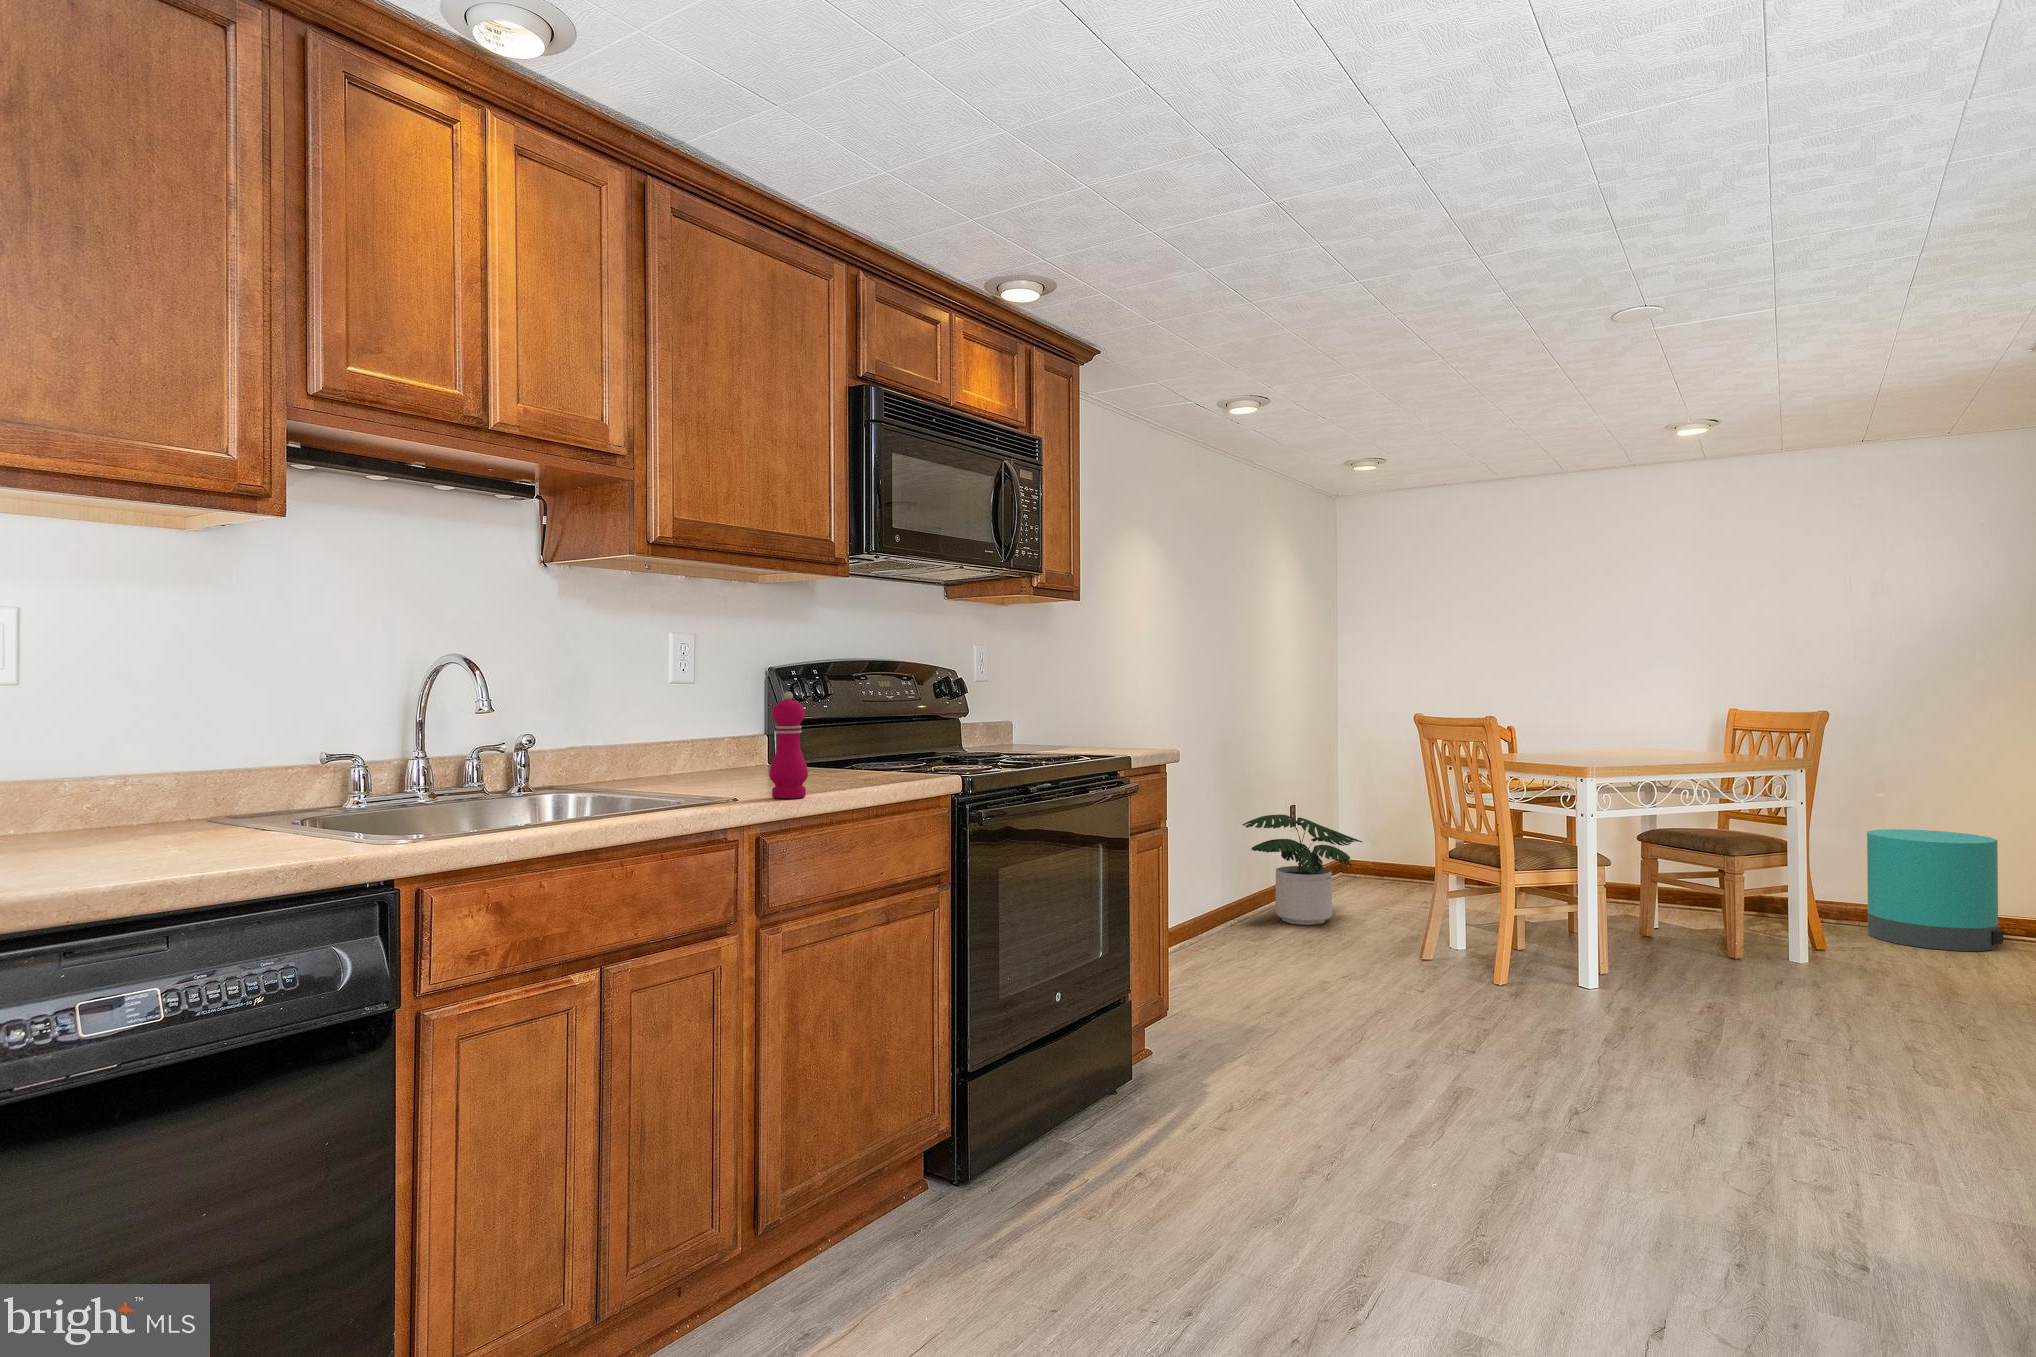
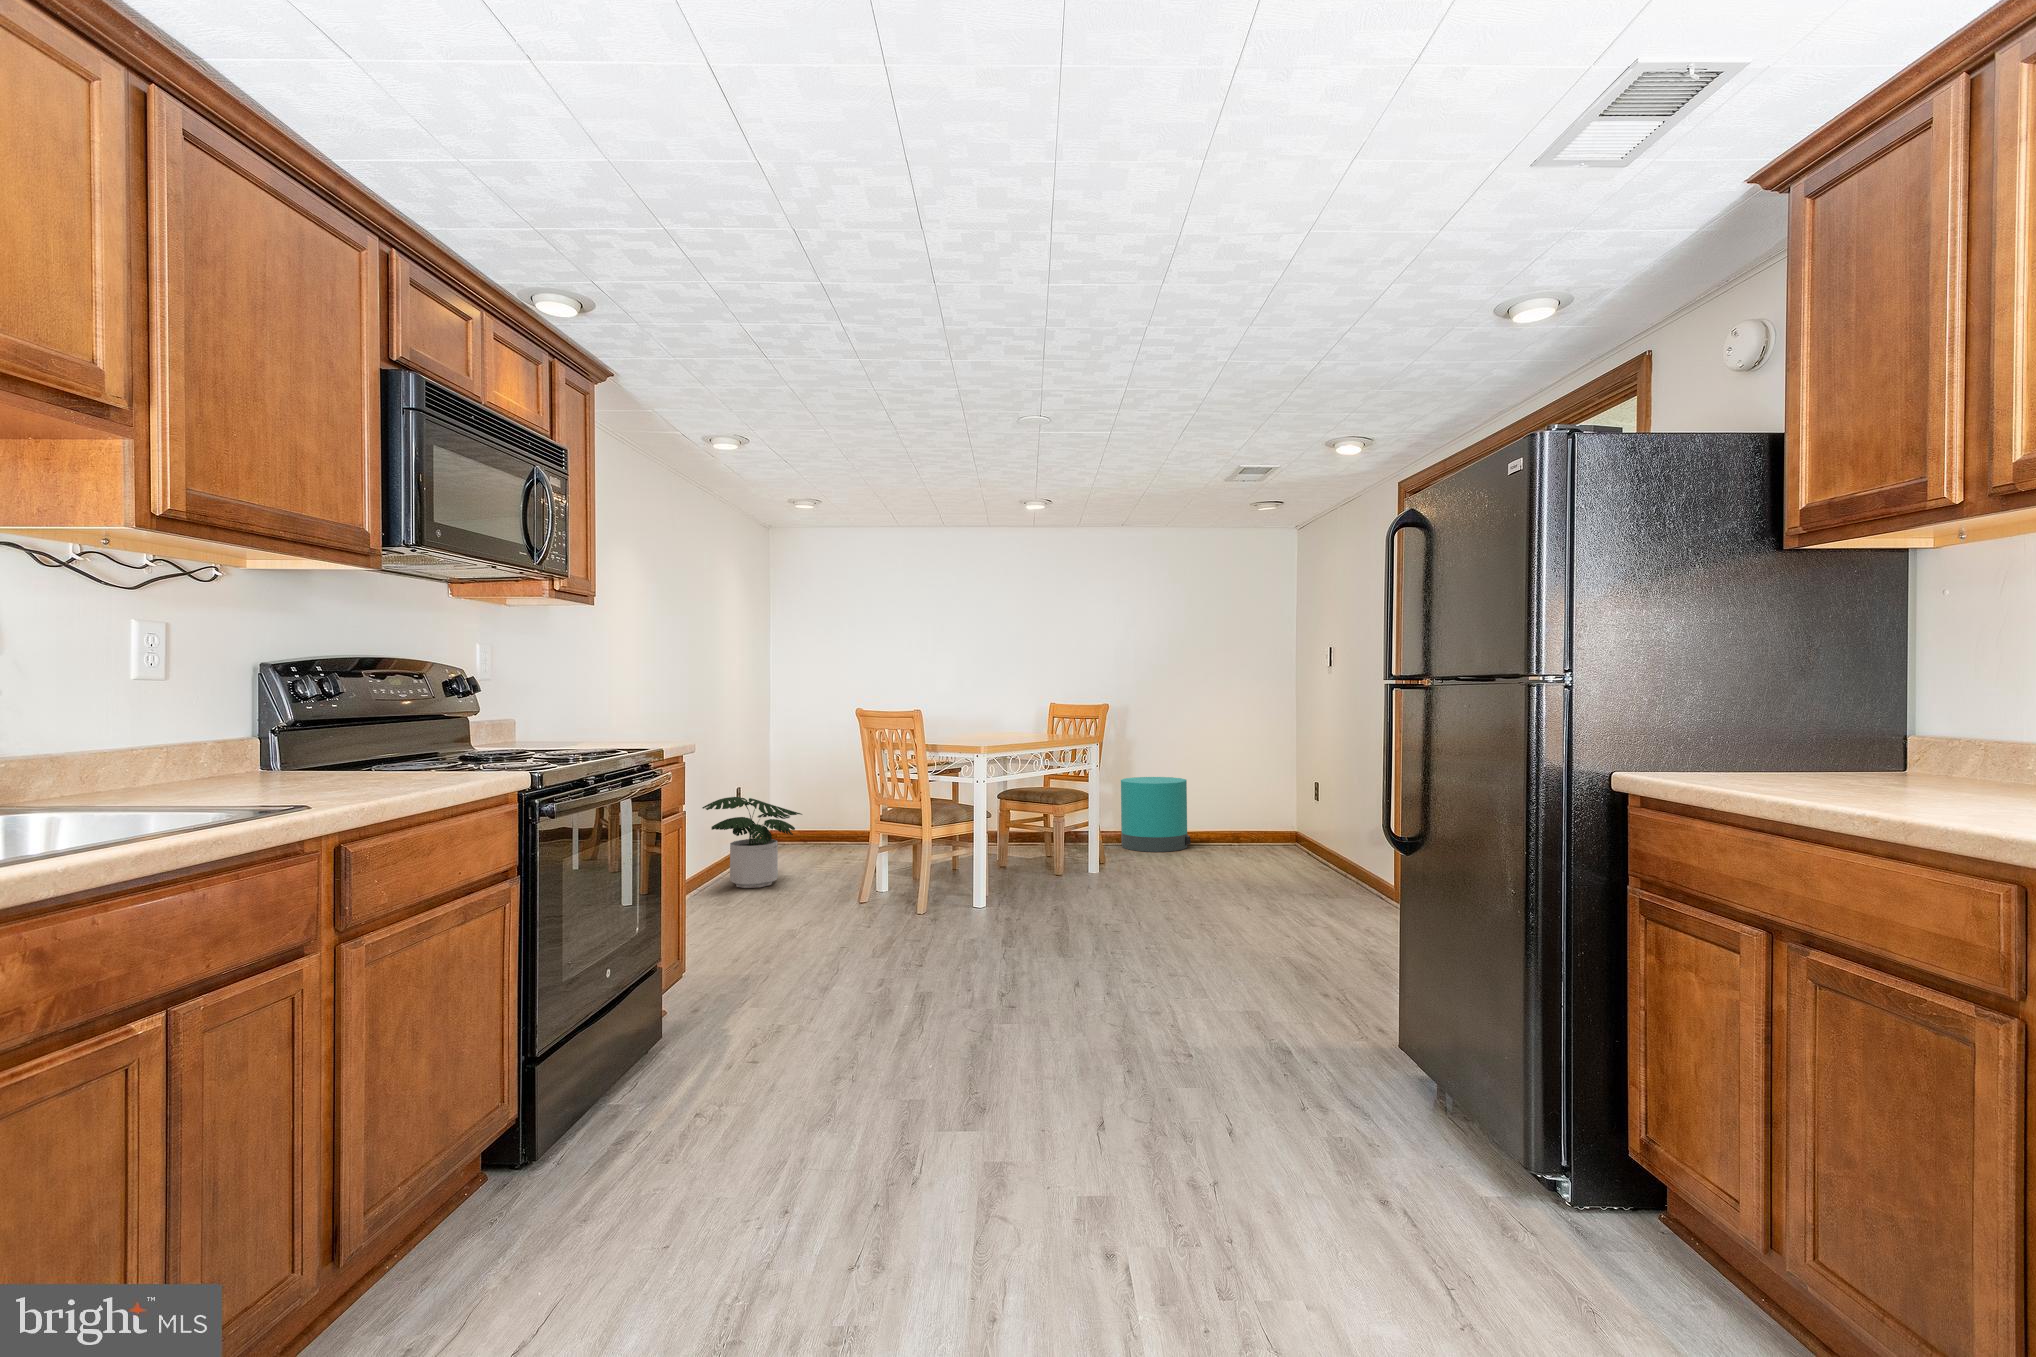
pepper mill: present [769,692,808,799] -> none [349,685,398,799]

